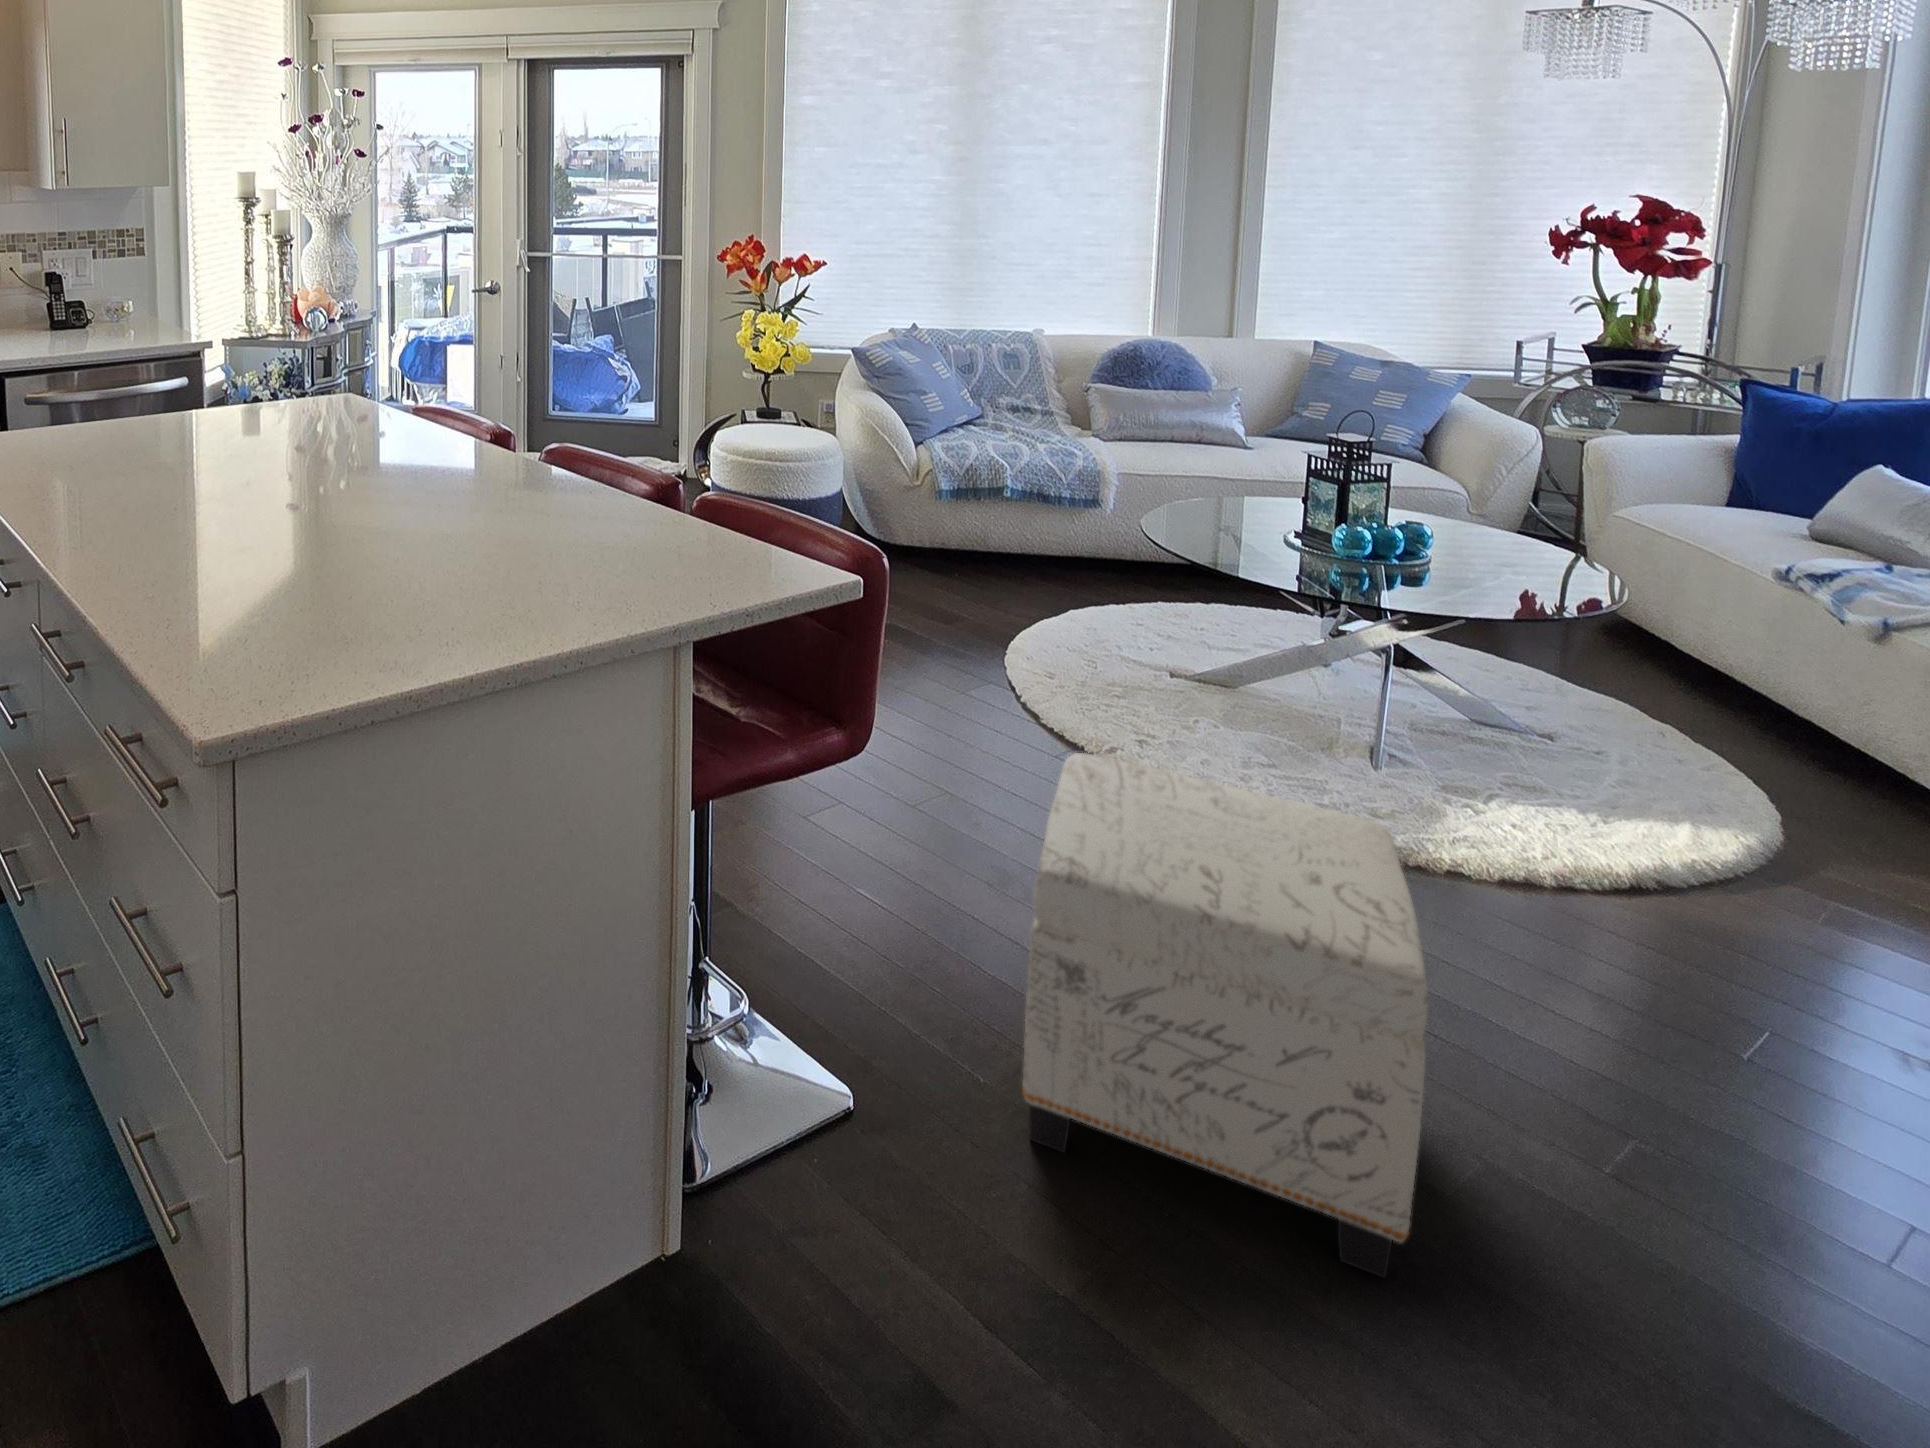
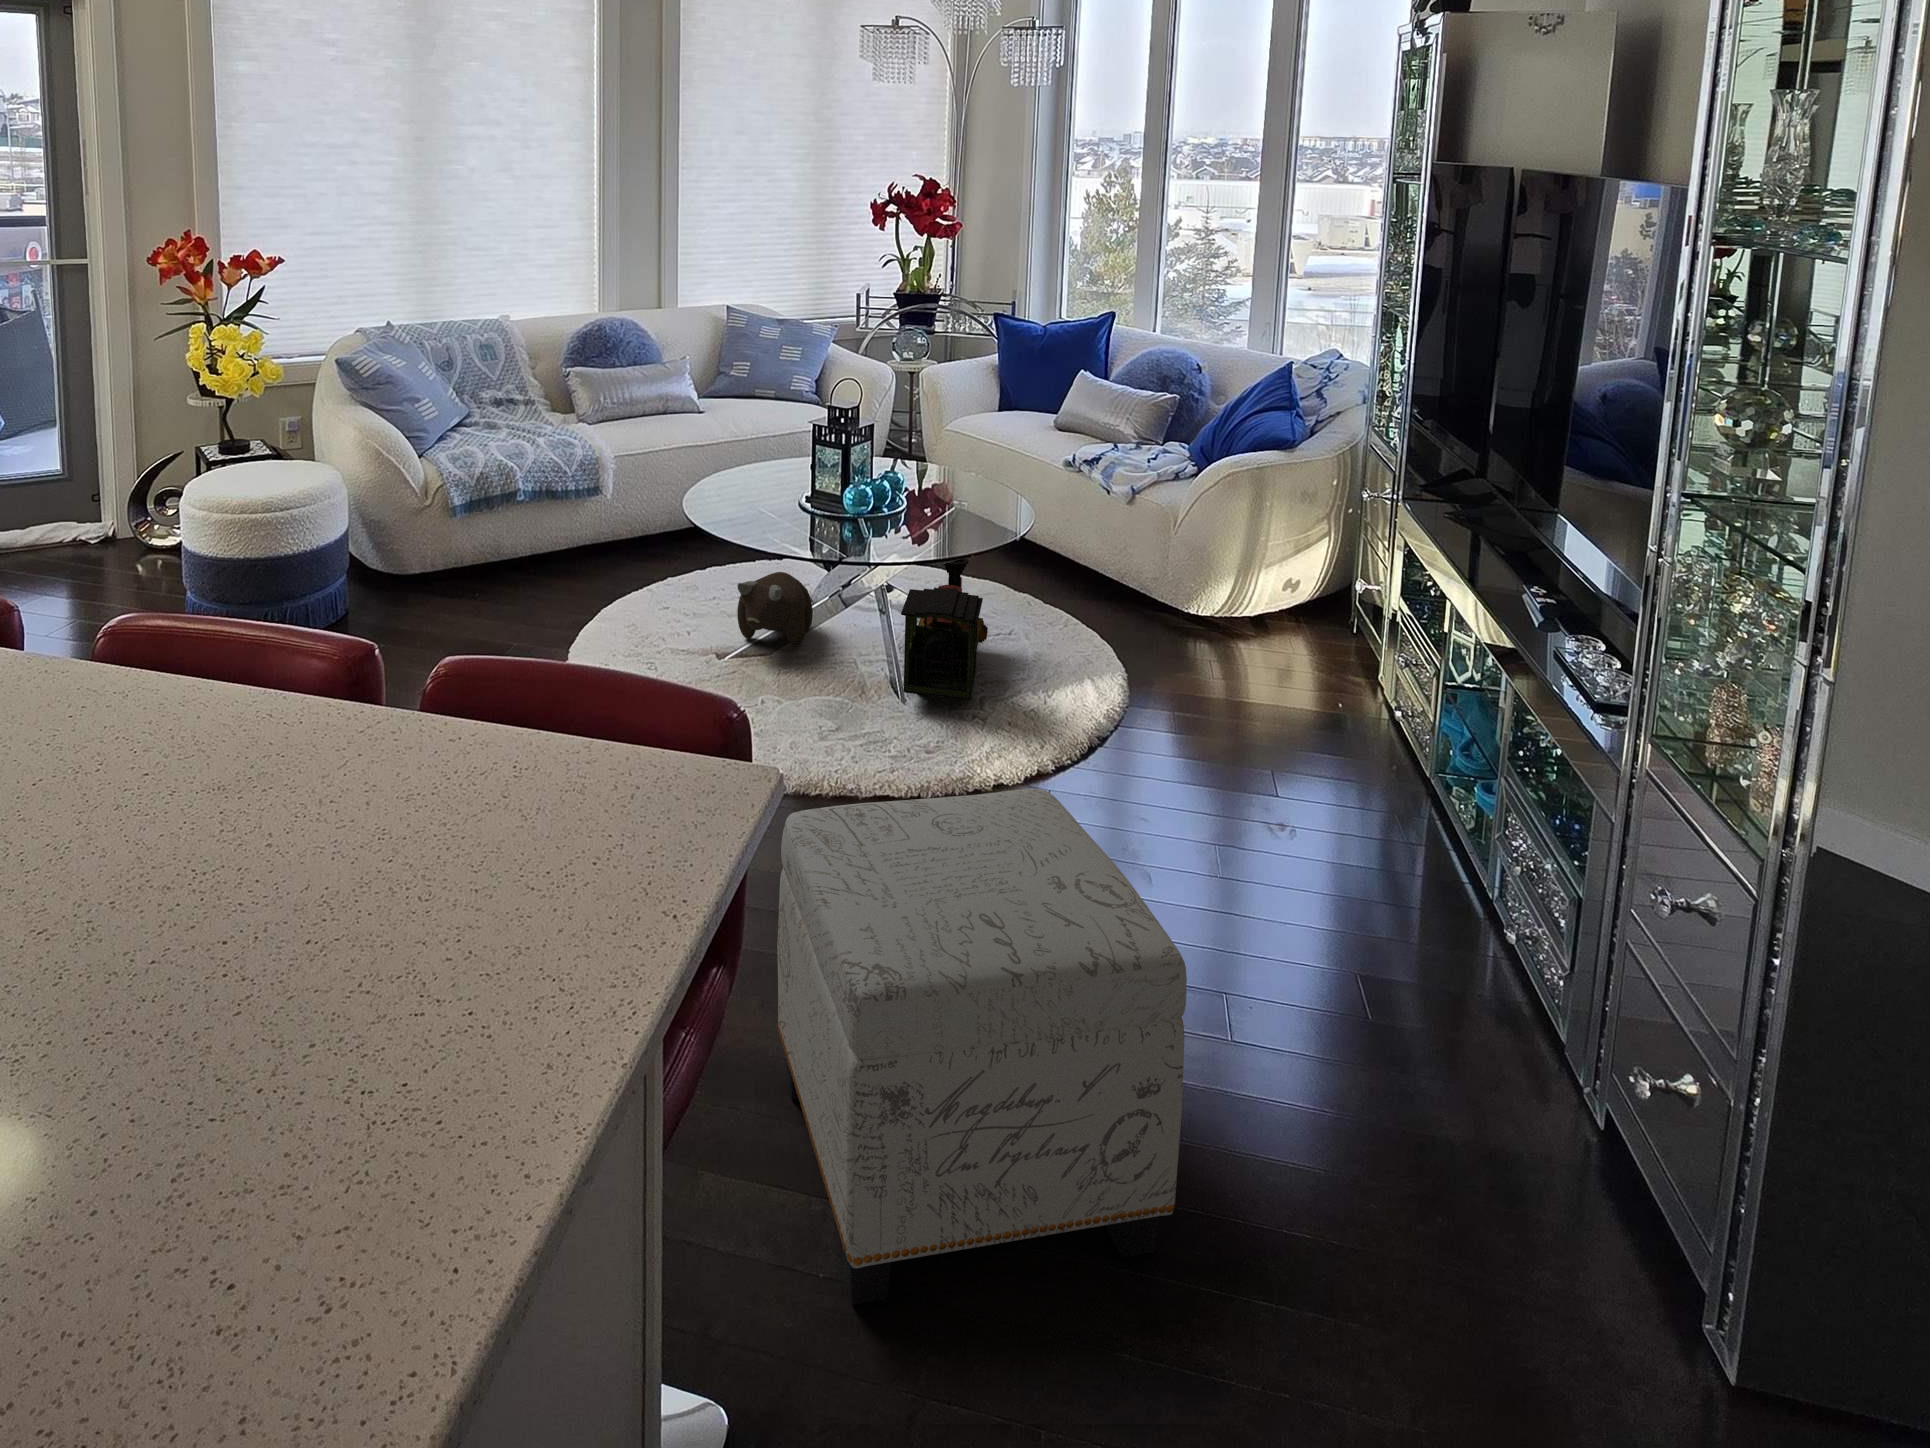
plush toy: none [1205,609,1310,694] -> present [737,572,813,648]
toy train: none [1386,639,1560,798] -> present [901,558,988,700]

